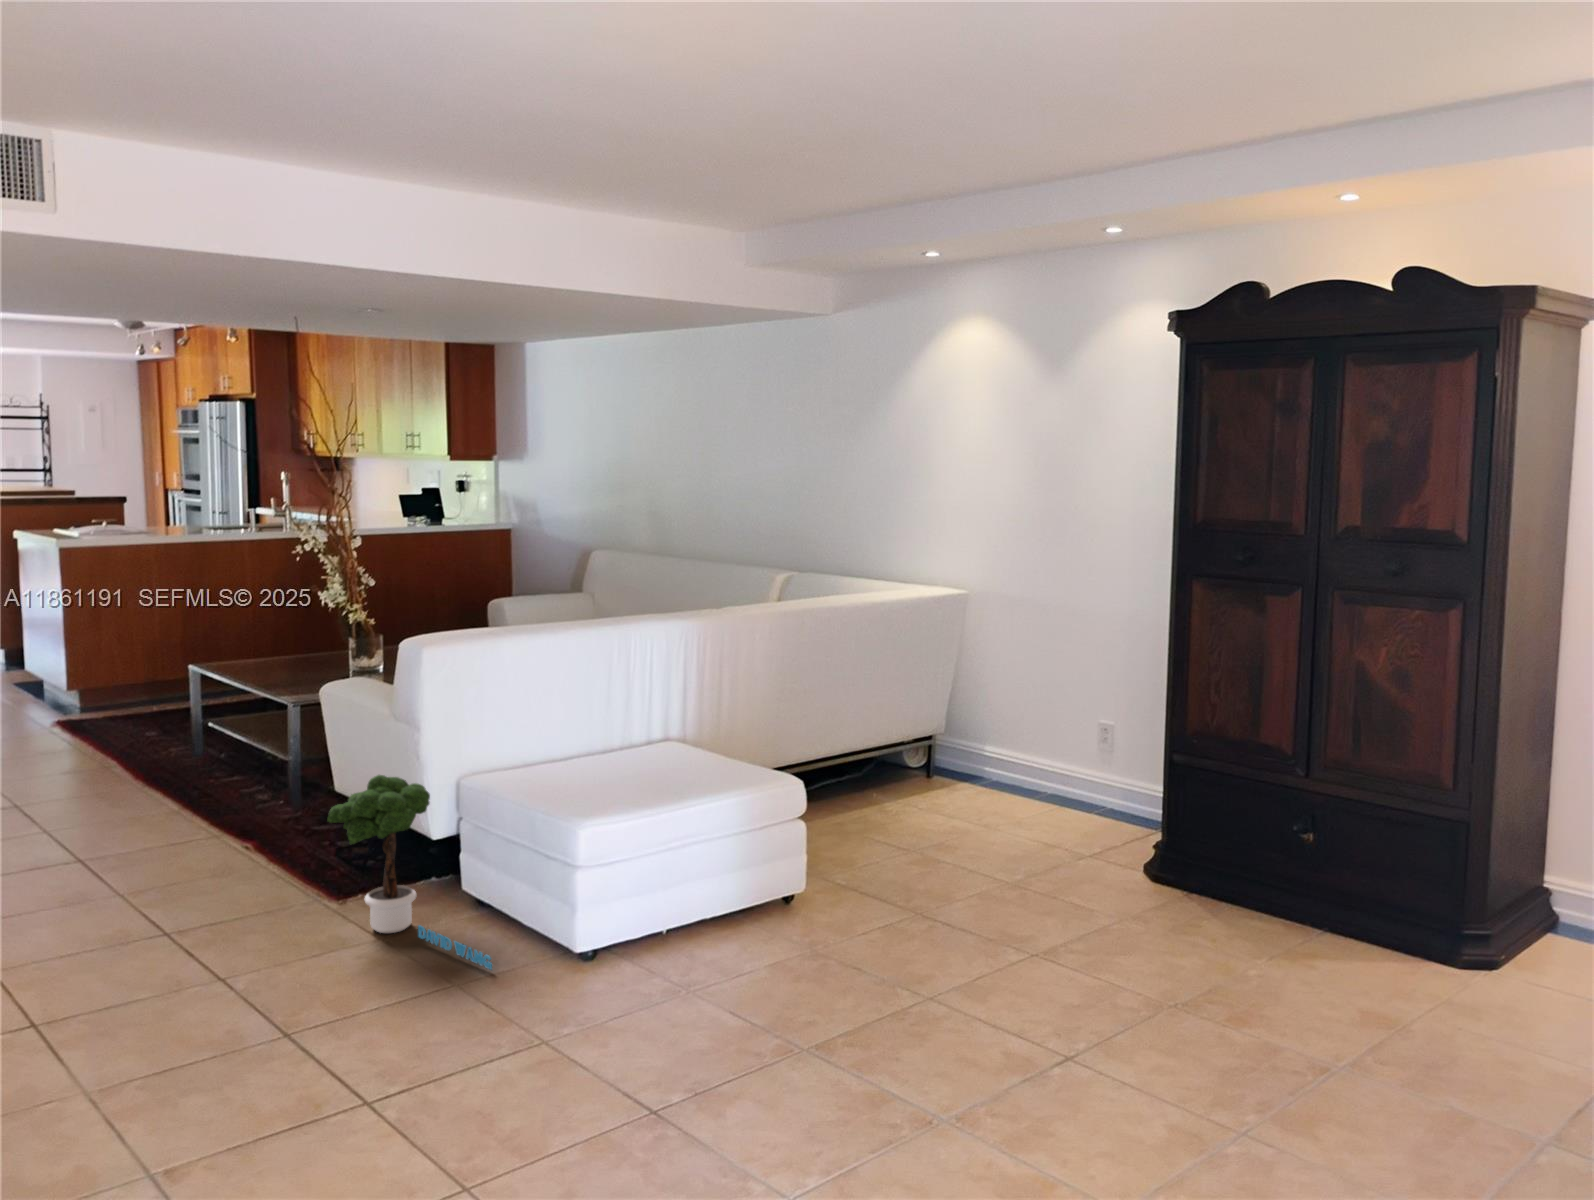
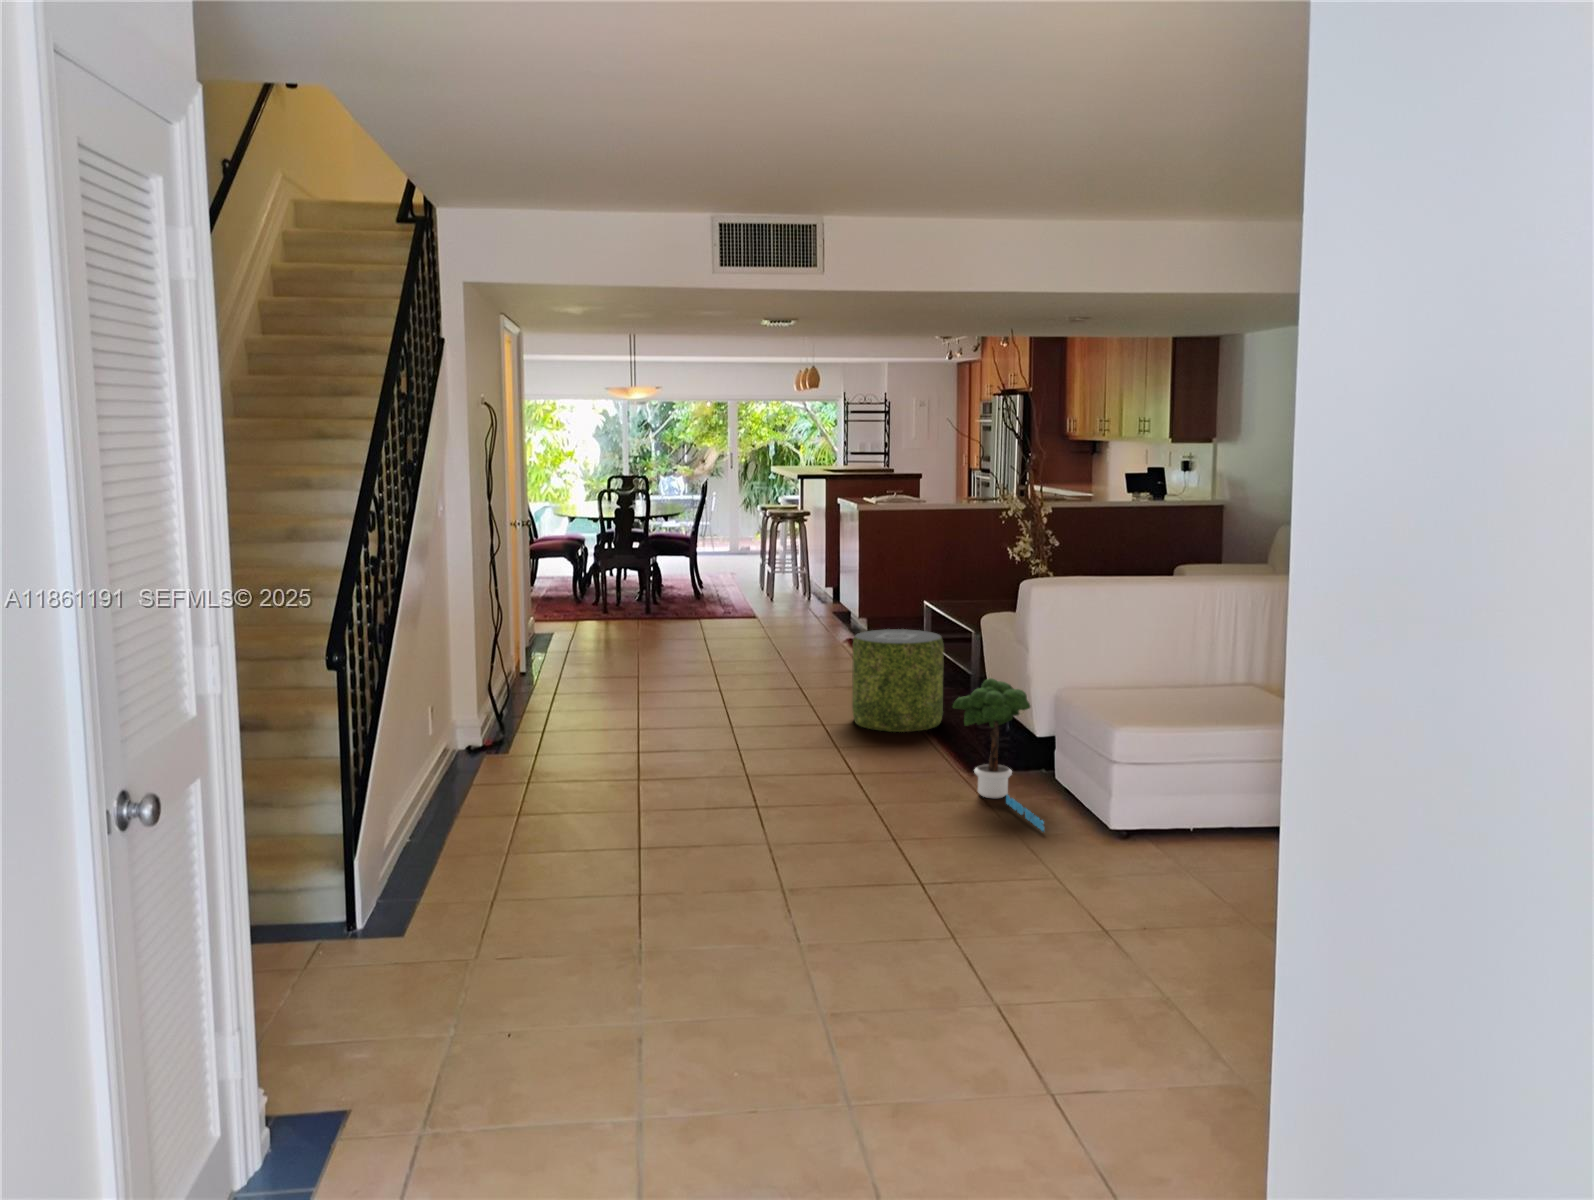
pouf: none [120,710,260,857] -> present [852,629,944,732]

